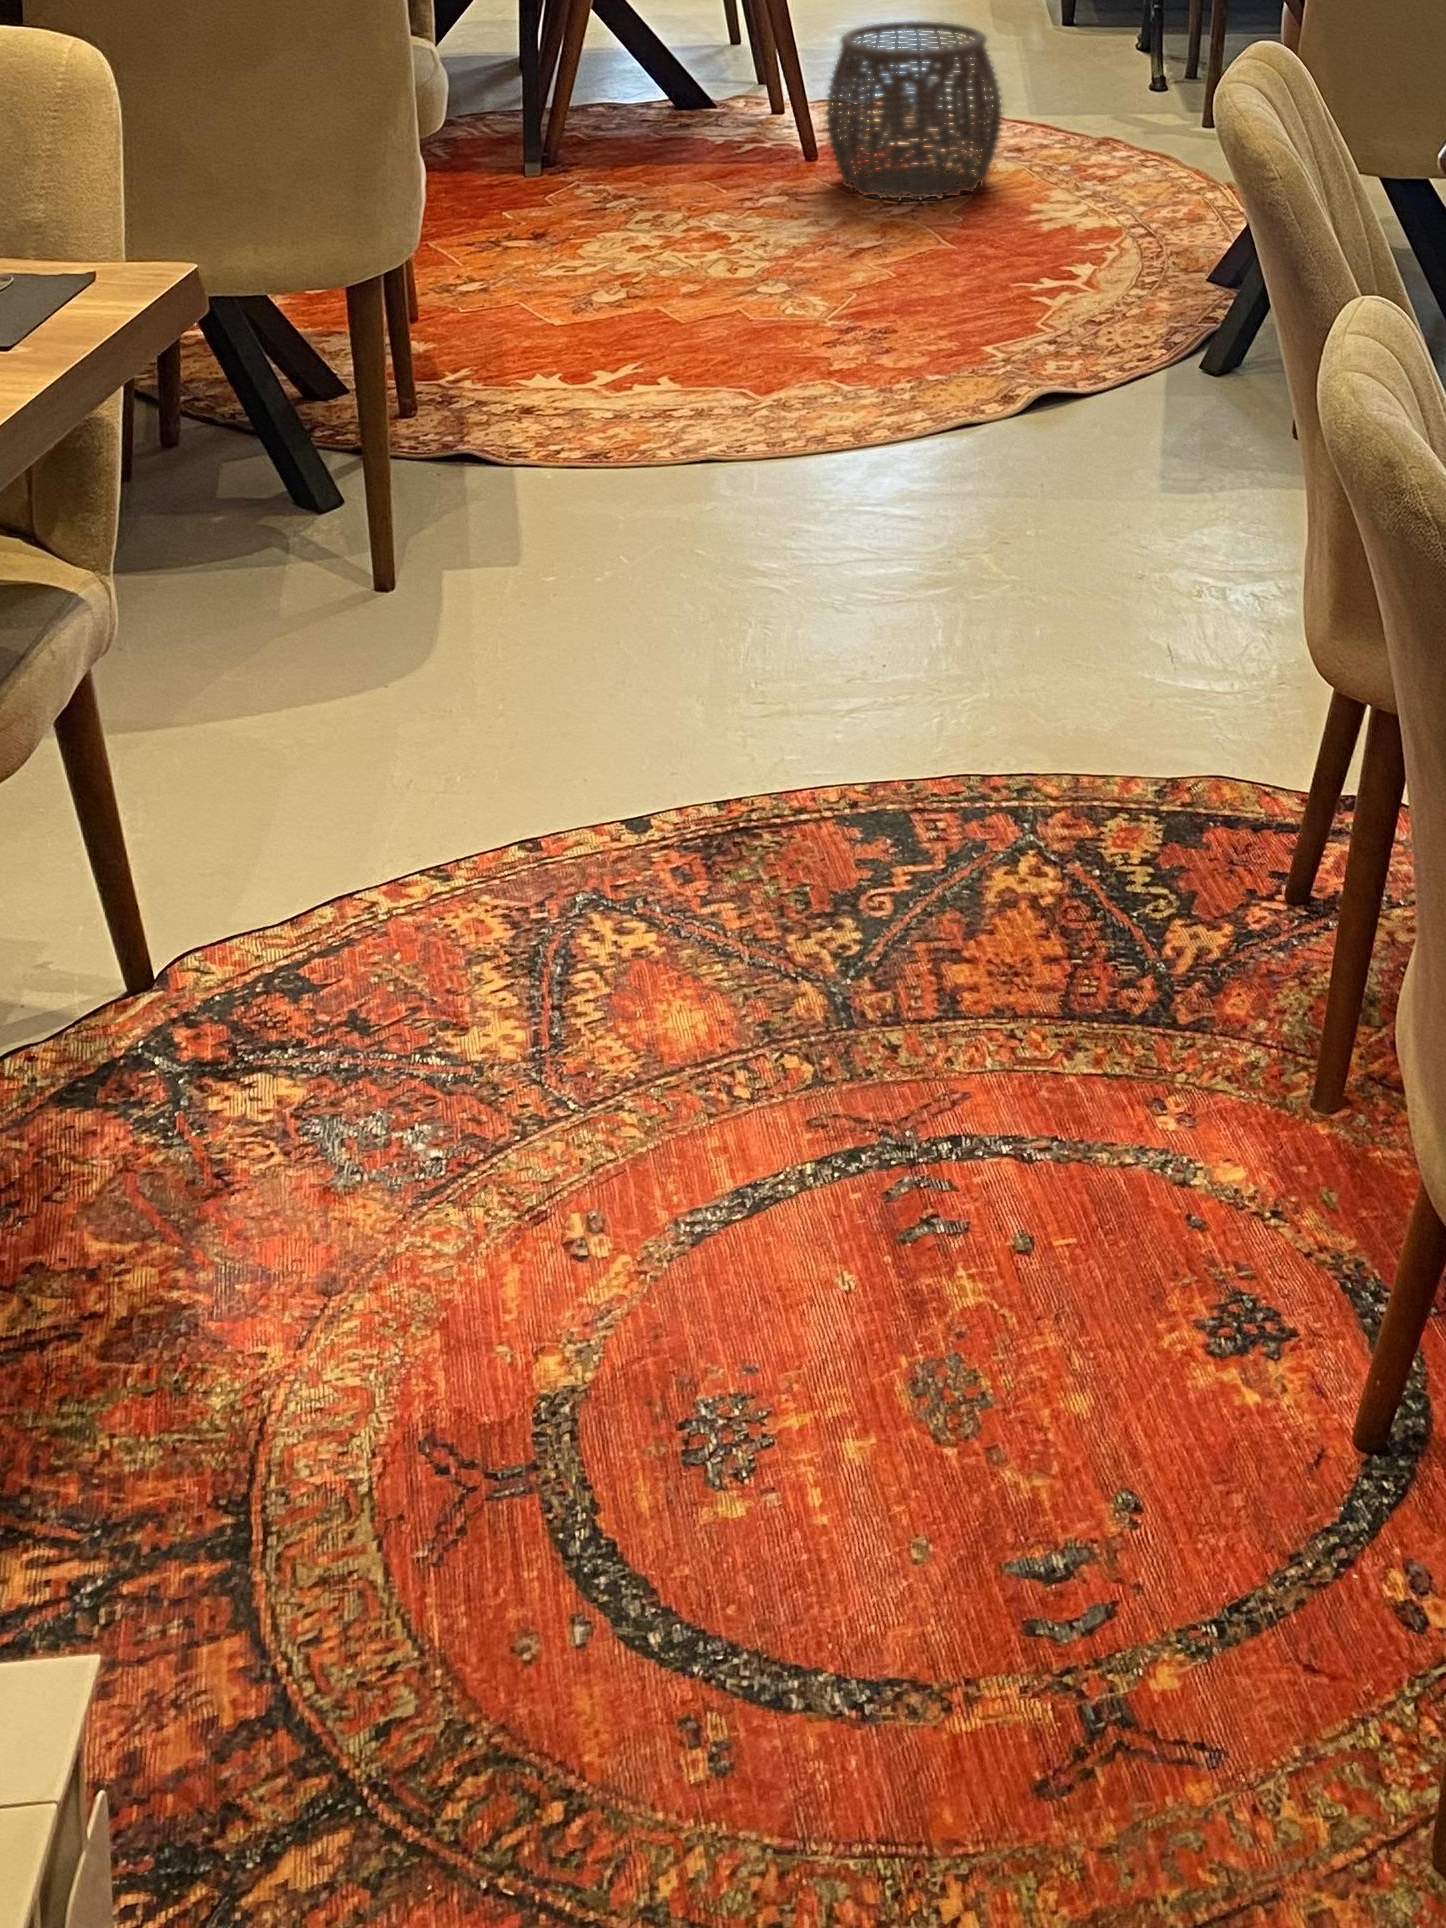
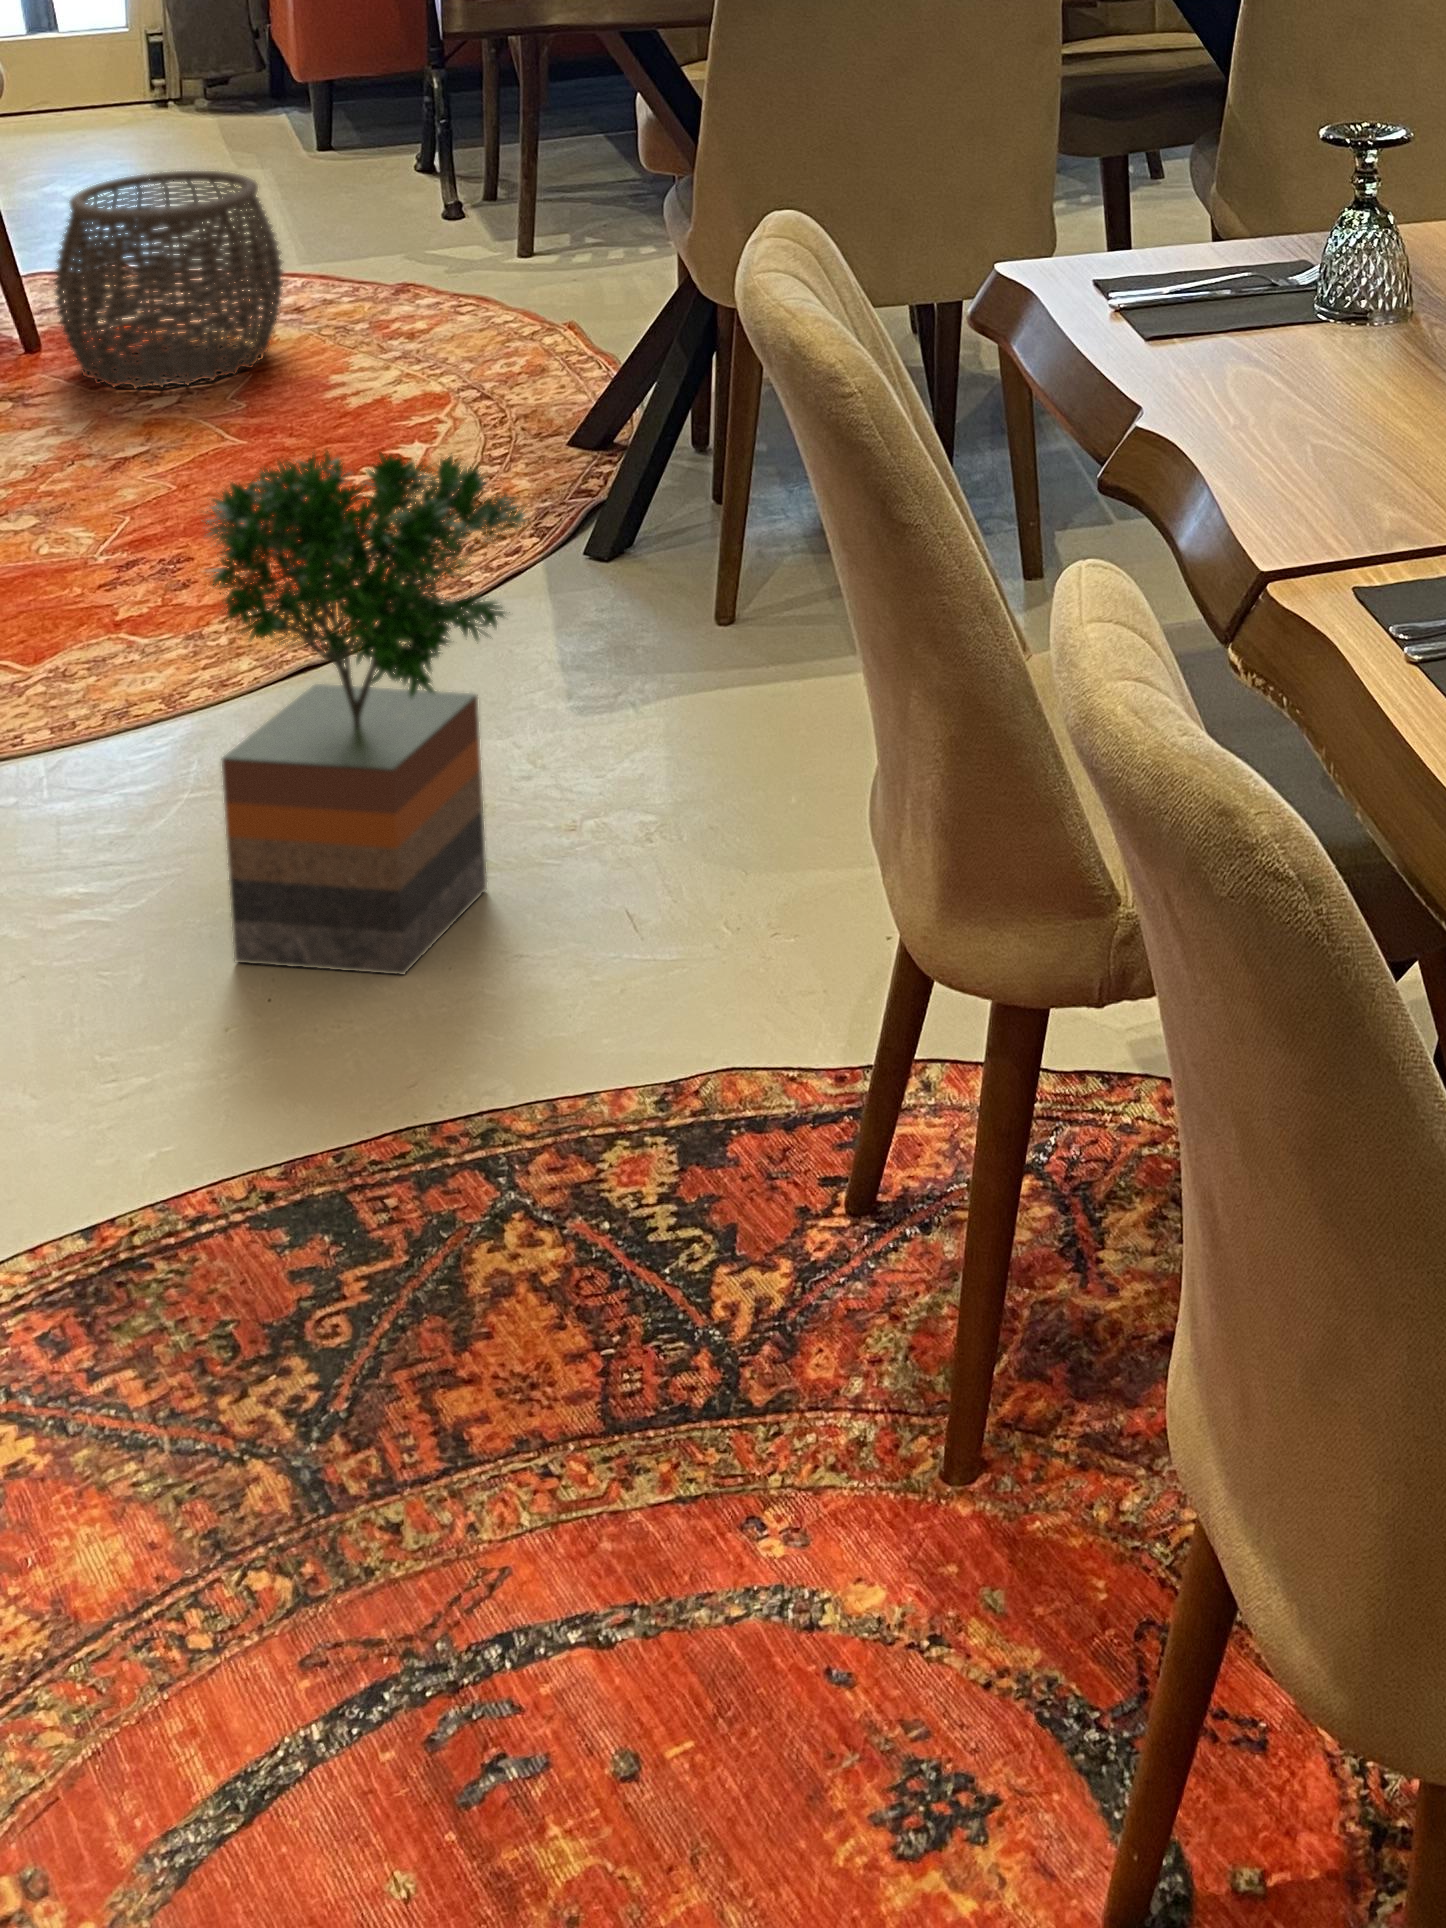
potted tree: none [851,229,1116,666] -> present [202,452,529,975]

